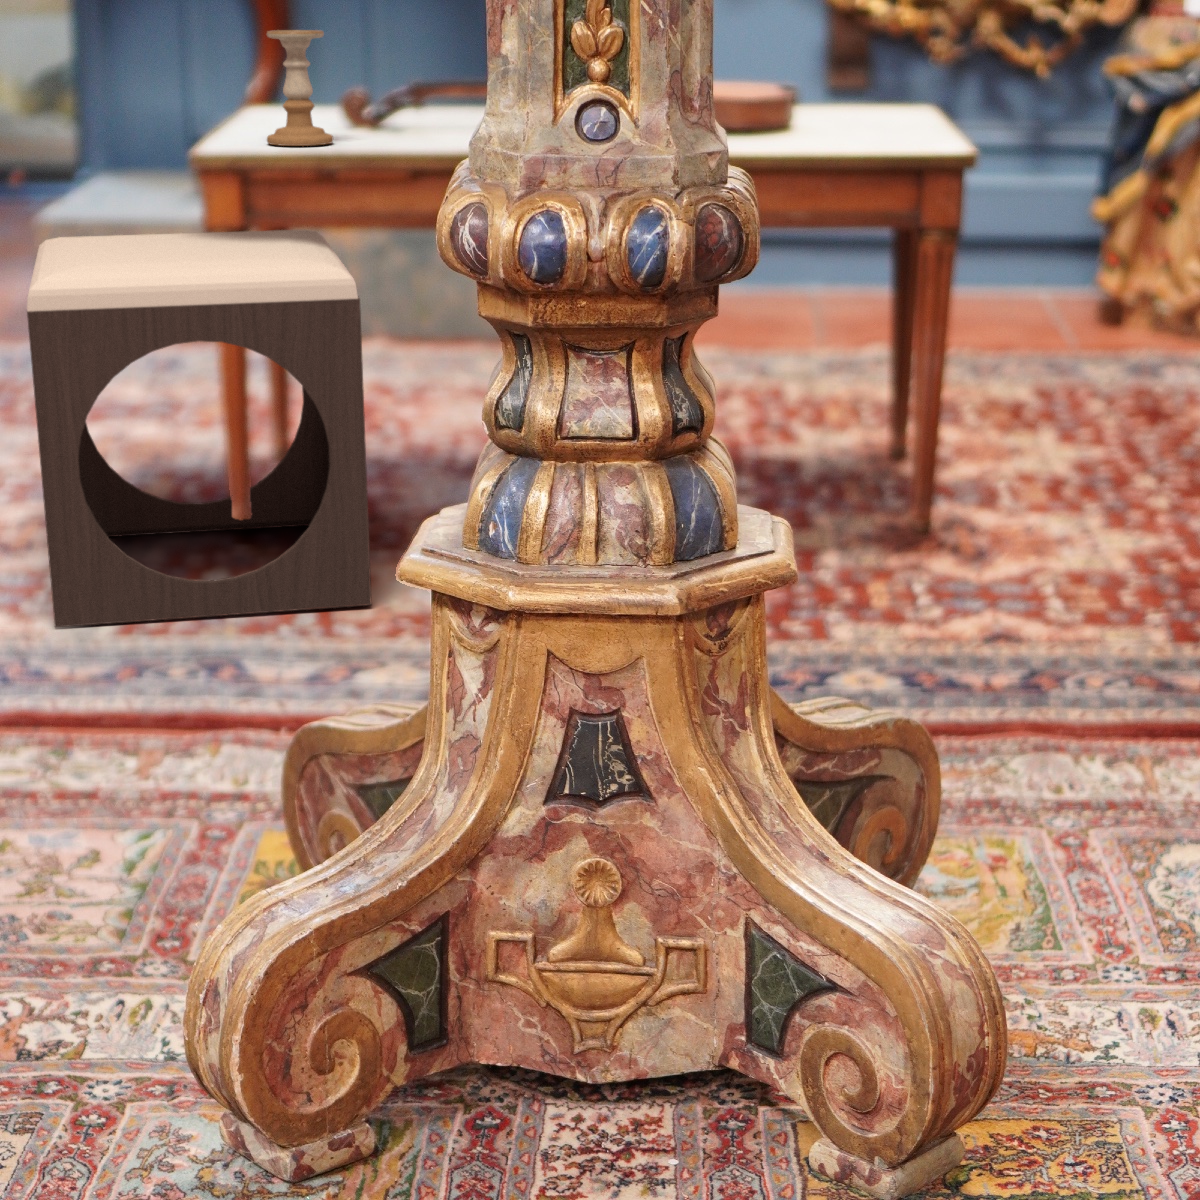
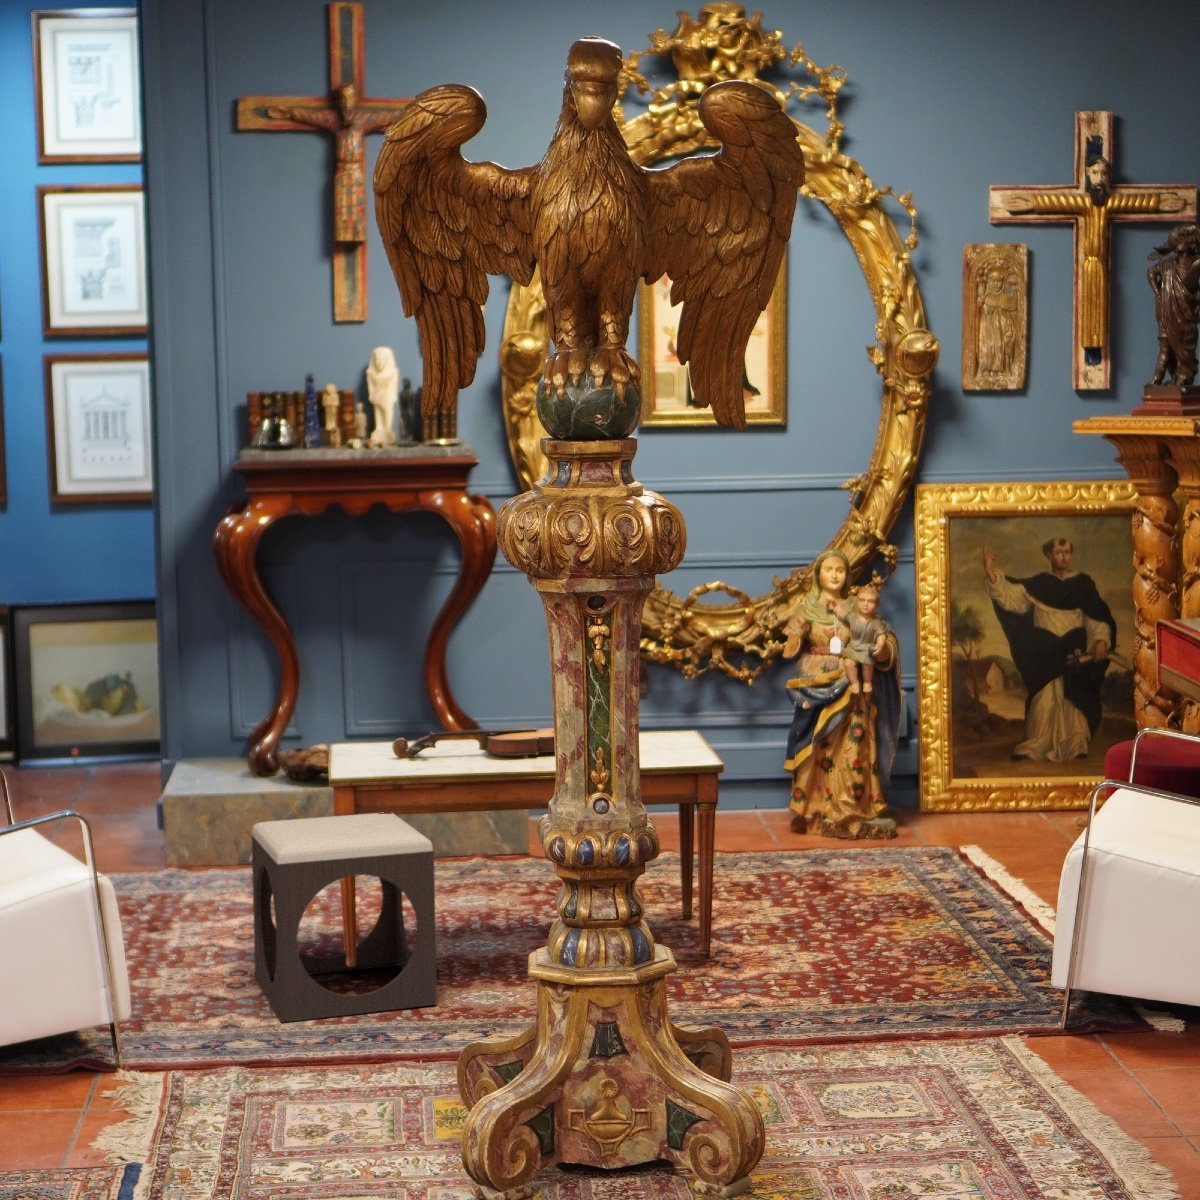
candle holder: present [267,30,333,146] -> none [371,714,404,773]

